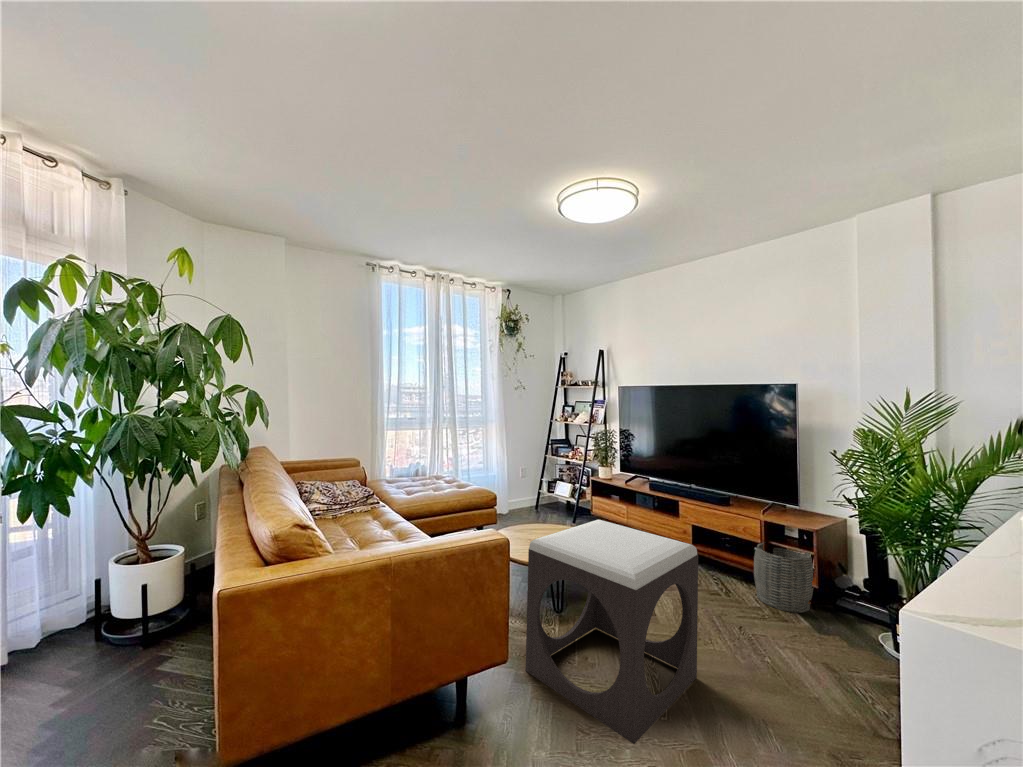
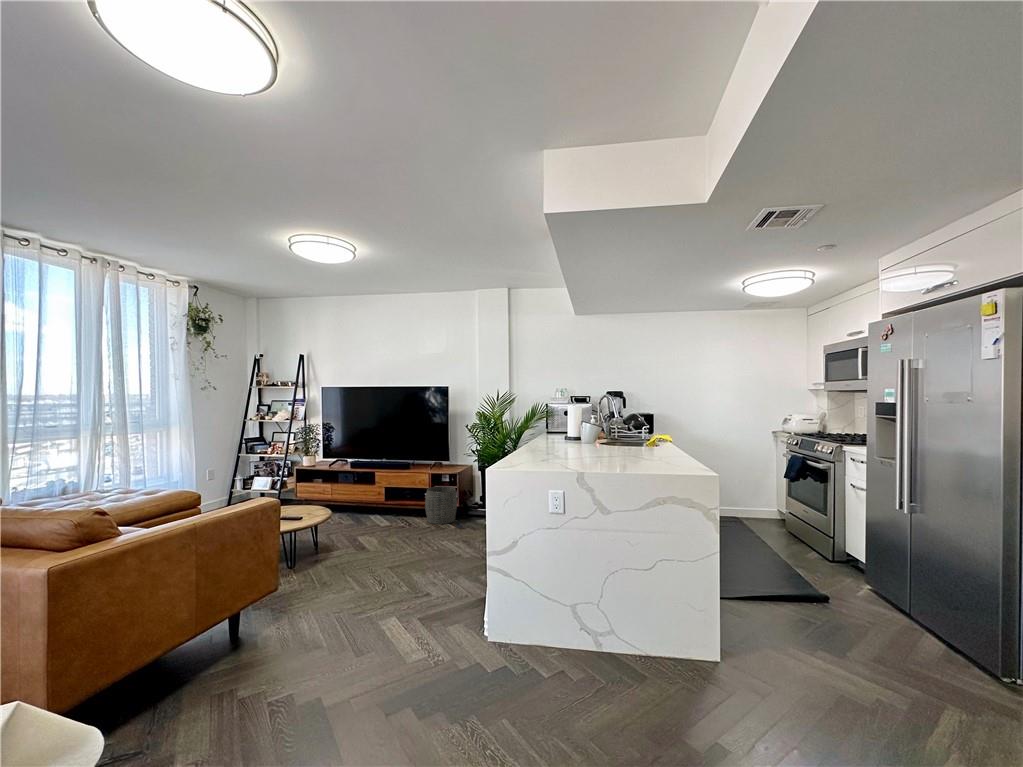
footstool: present [526,520,698,744] -> none [294,485,402,595]

